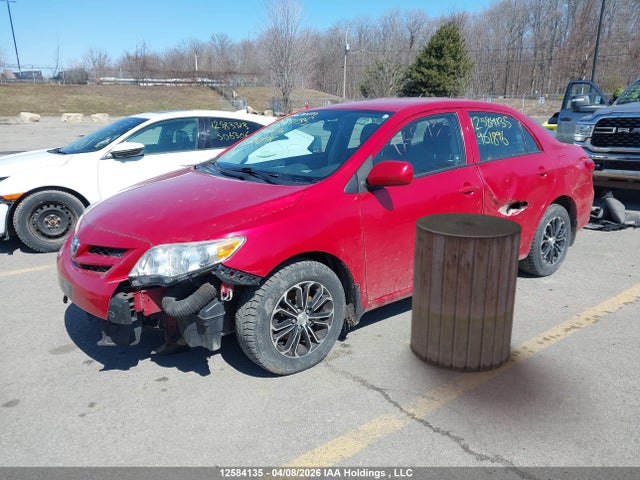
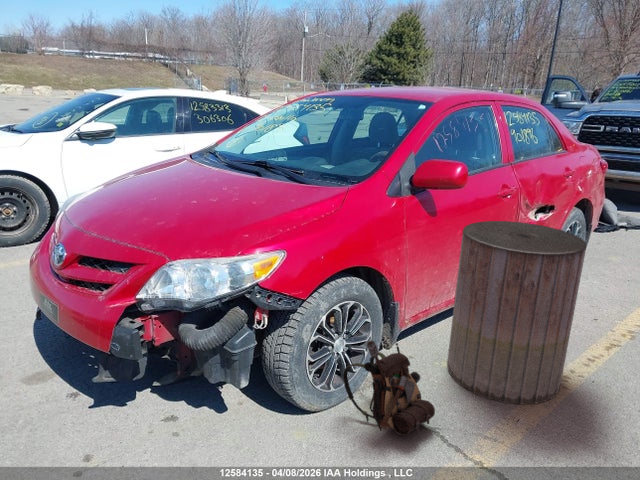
backpack: none [306,312,383,393] -> present [343,341,435,435]

